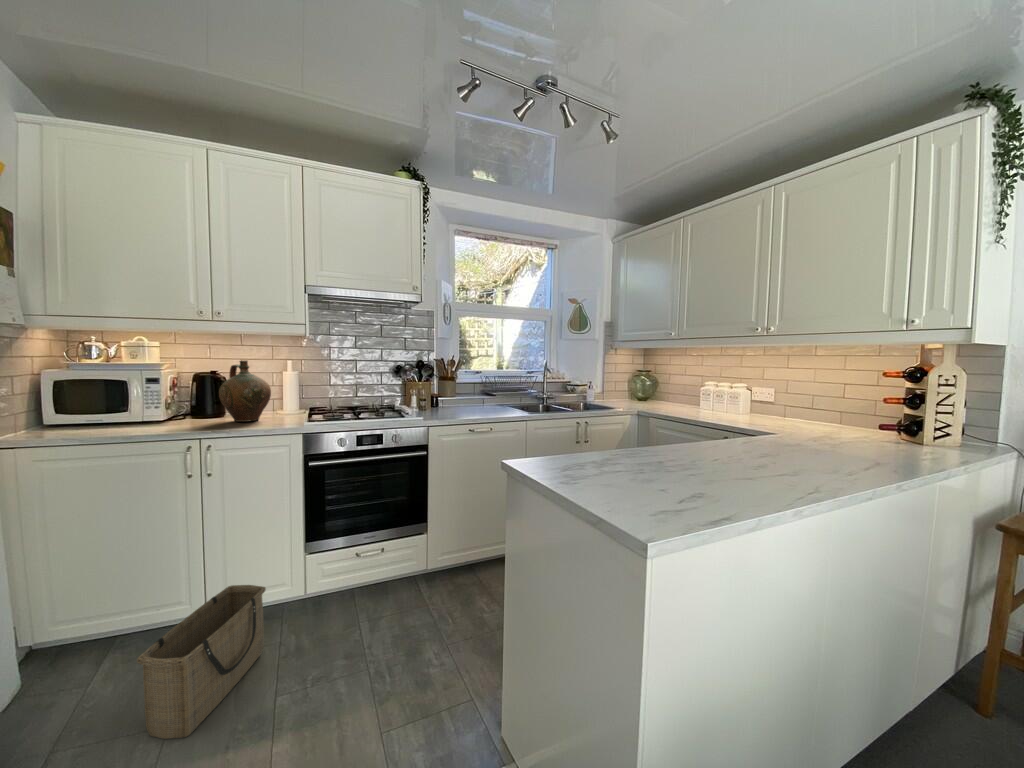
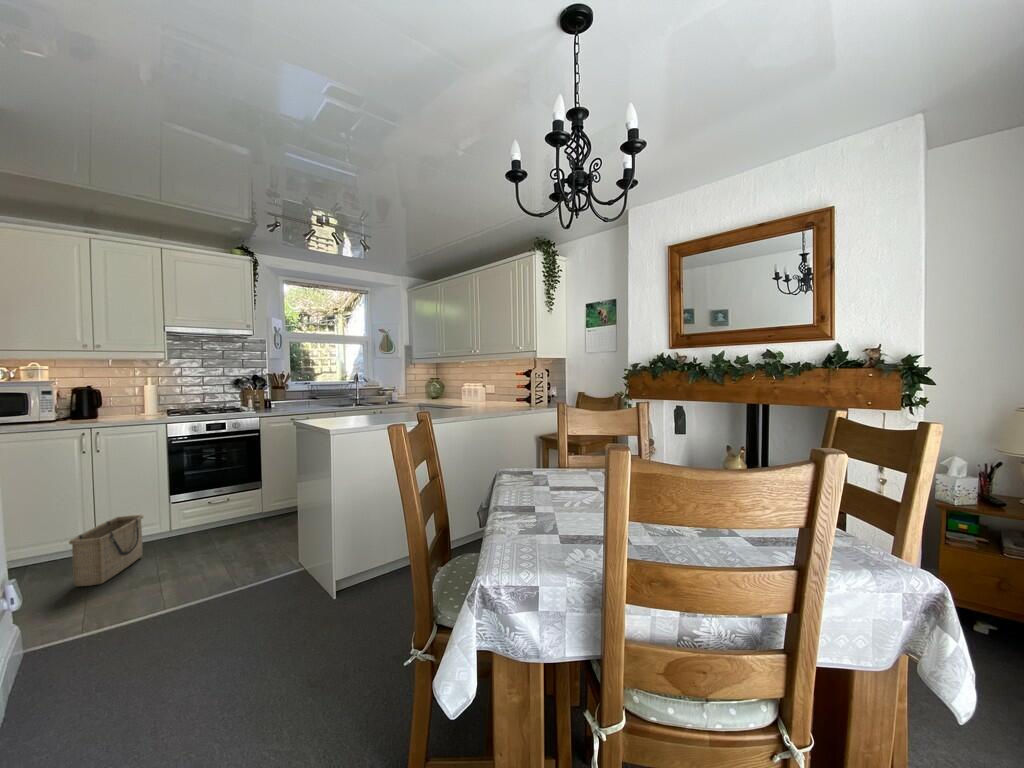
ceramic jug: present [219,360,271,422] -> none [99,378,139,418]

